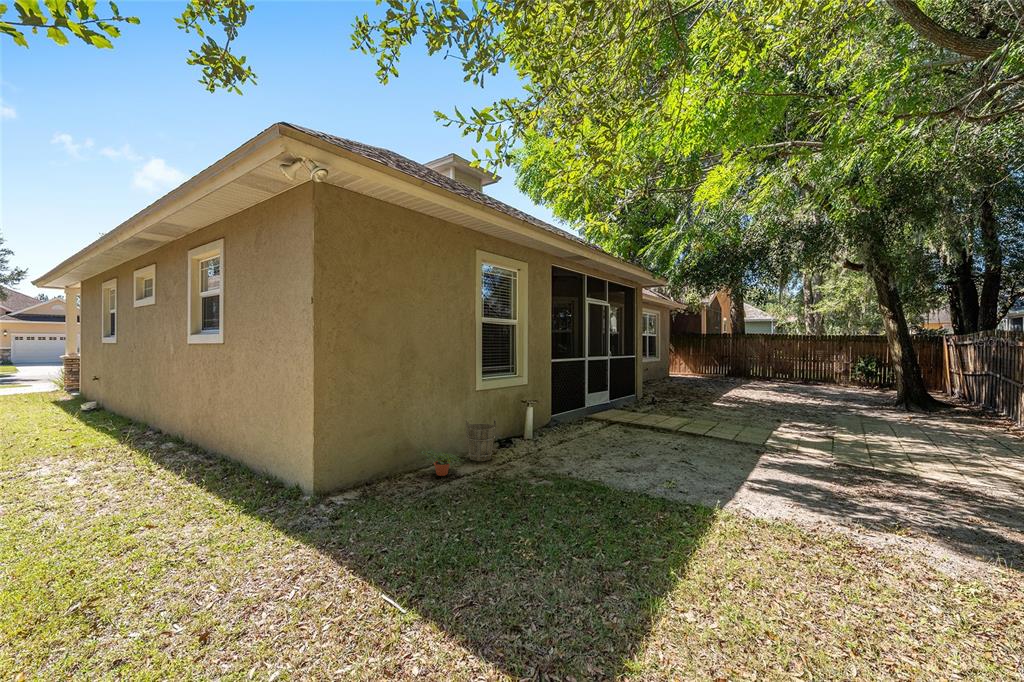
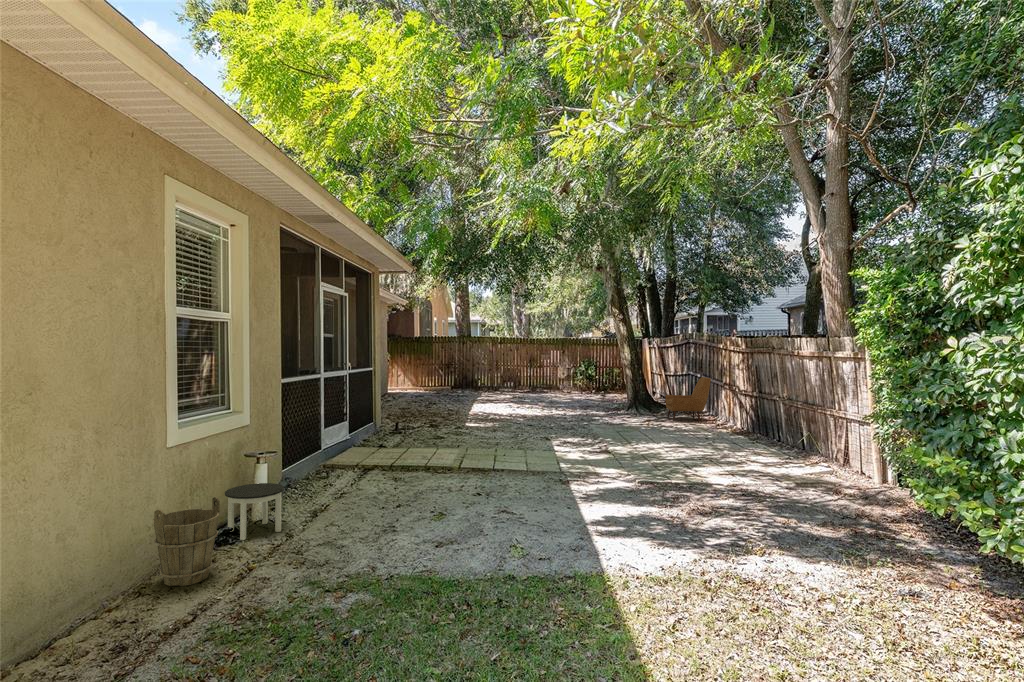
chair: none [943,377,1009,423] -> present [666,377,711,421]
round table: none [510,418,541,447] -> present [225,483,284,540]
potted plant: present [421,448,464,476] -> none [64,584,179,641]

